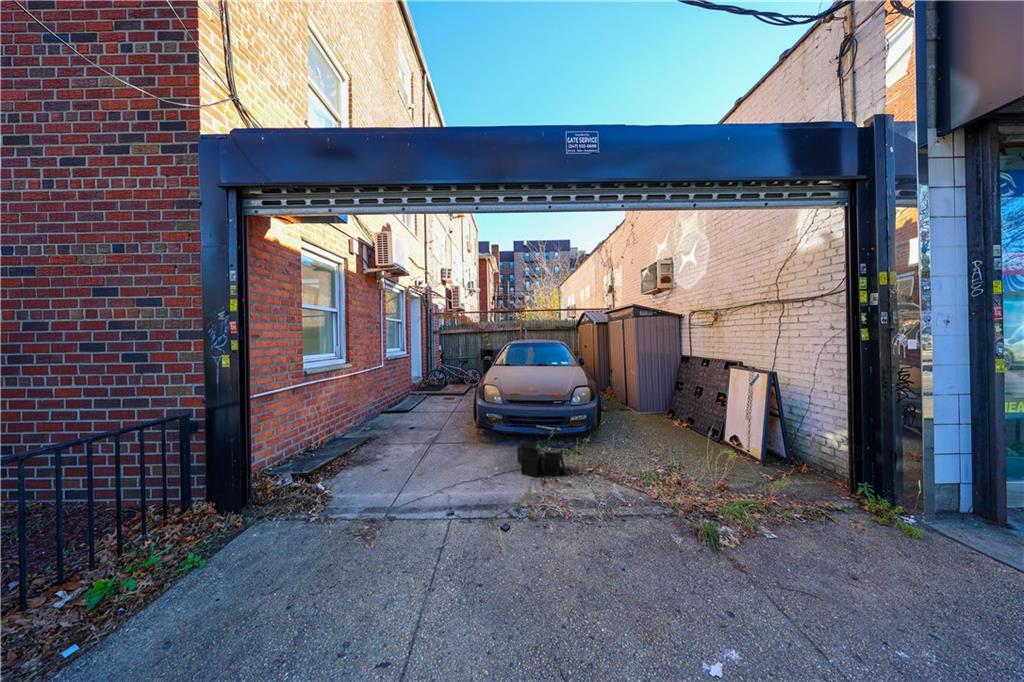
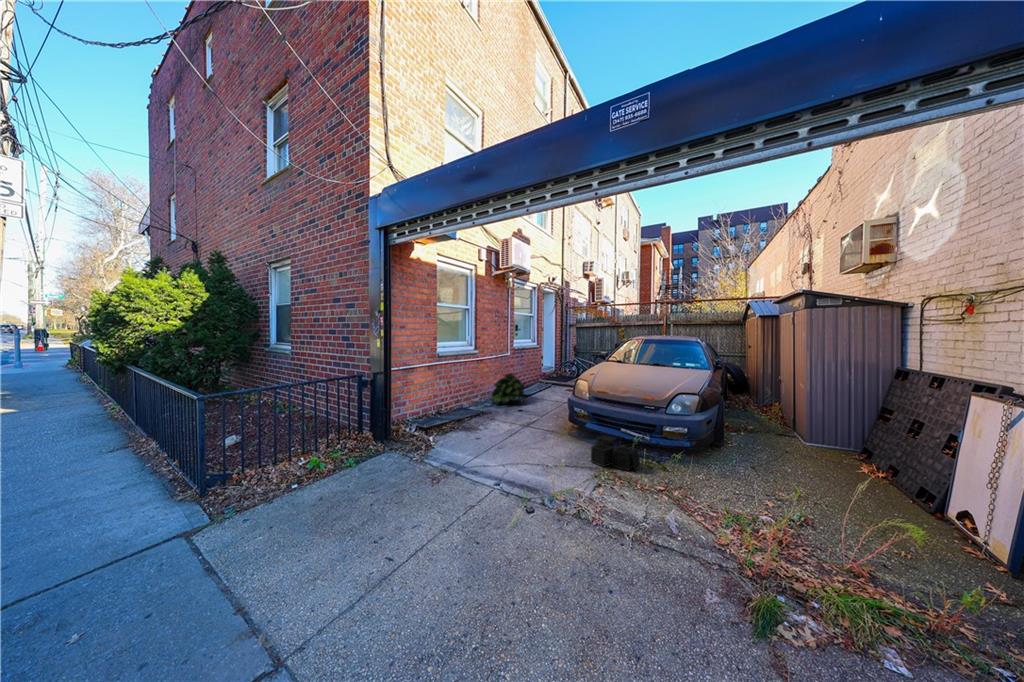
potted plant: none [368,386,413,425] -> present [491,373,527,404]

